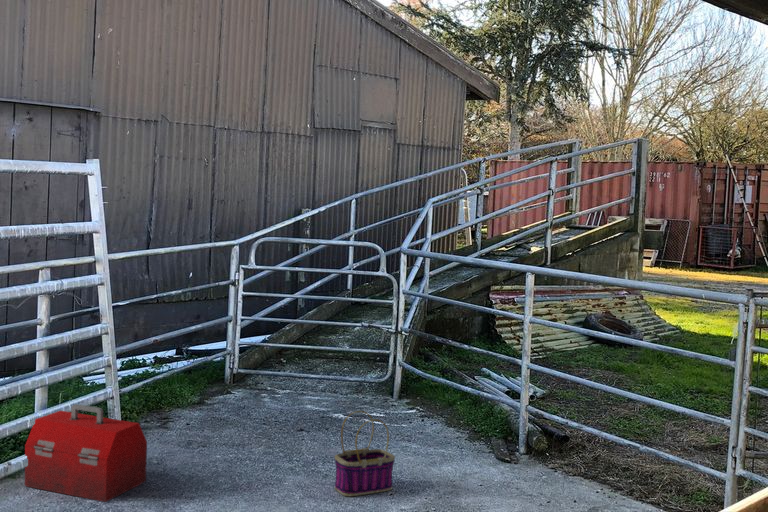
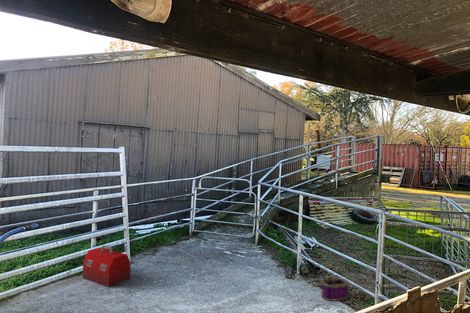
basket: present [335,411,395,496] -> present [322,264,349,301]

